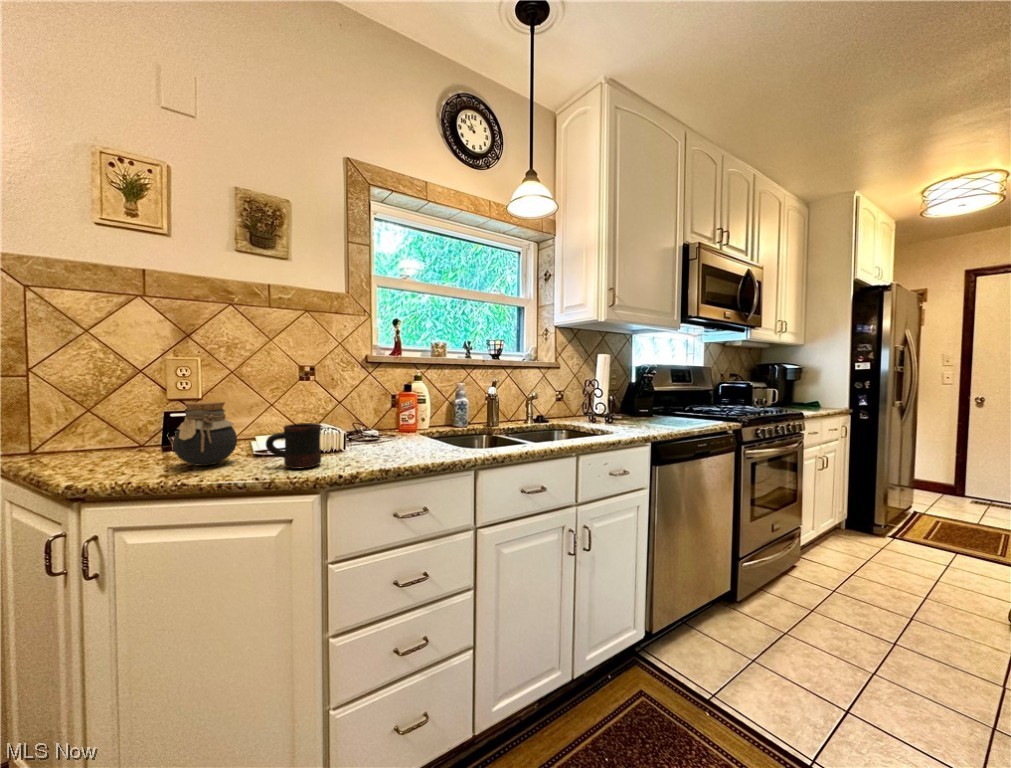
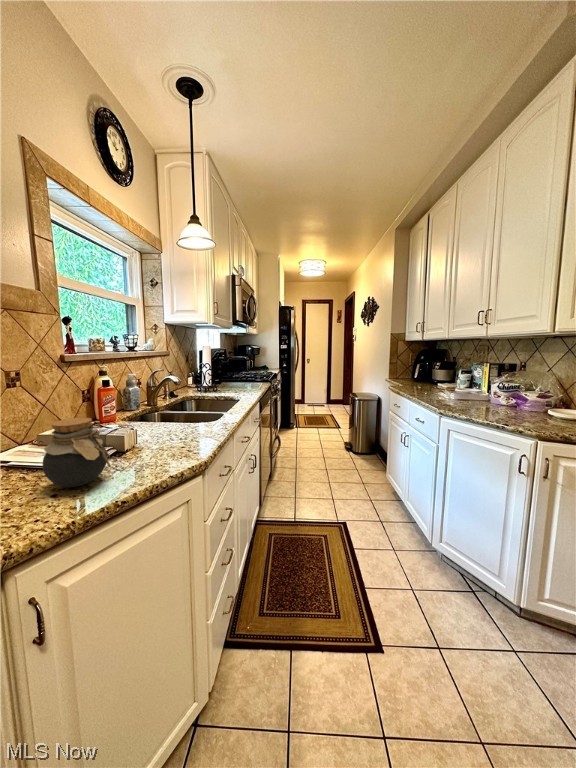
mug: present [266,423,321,469] -> none [147,420,182,460]

